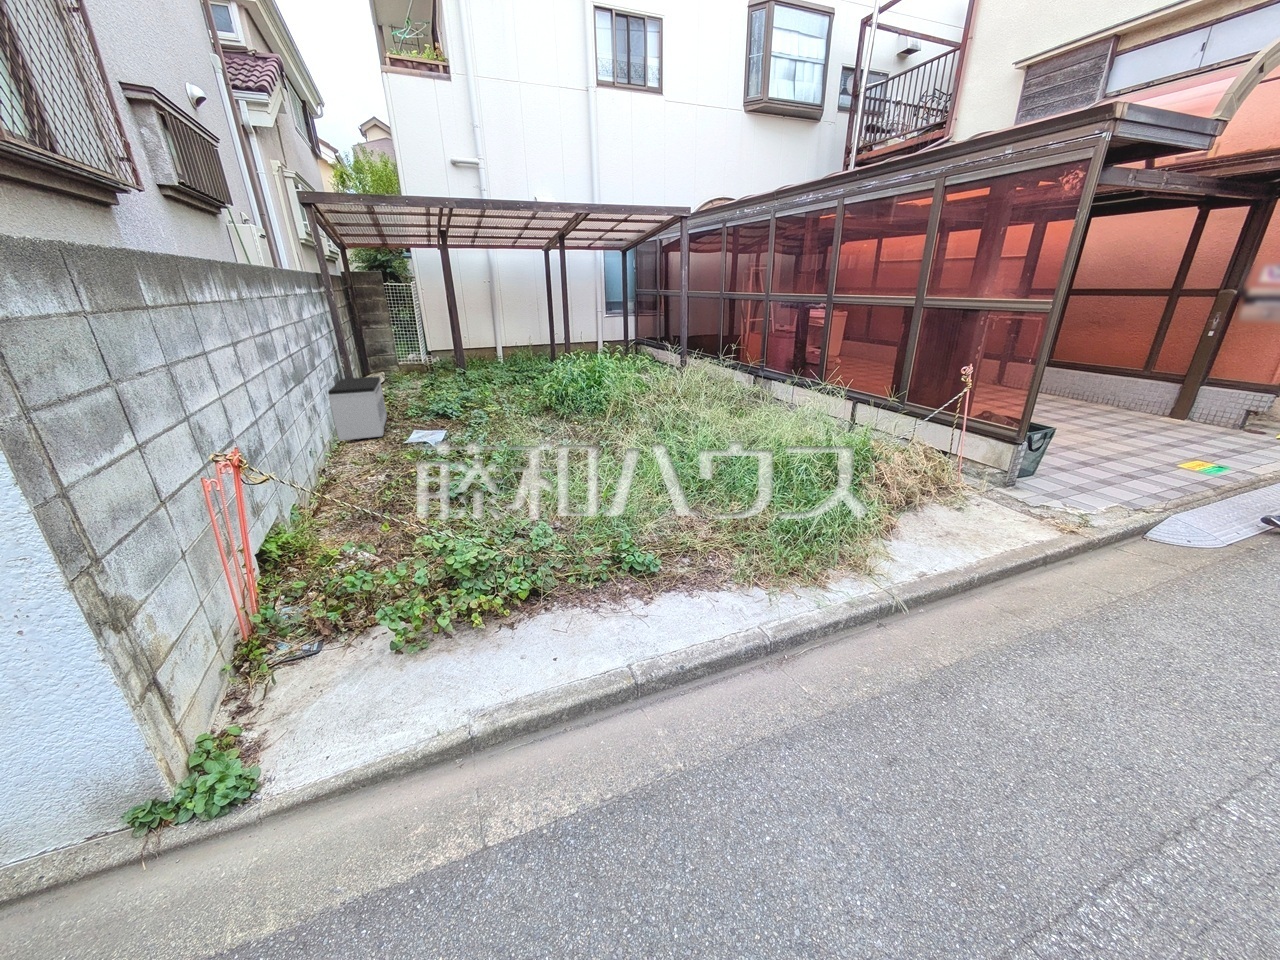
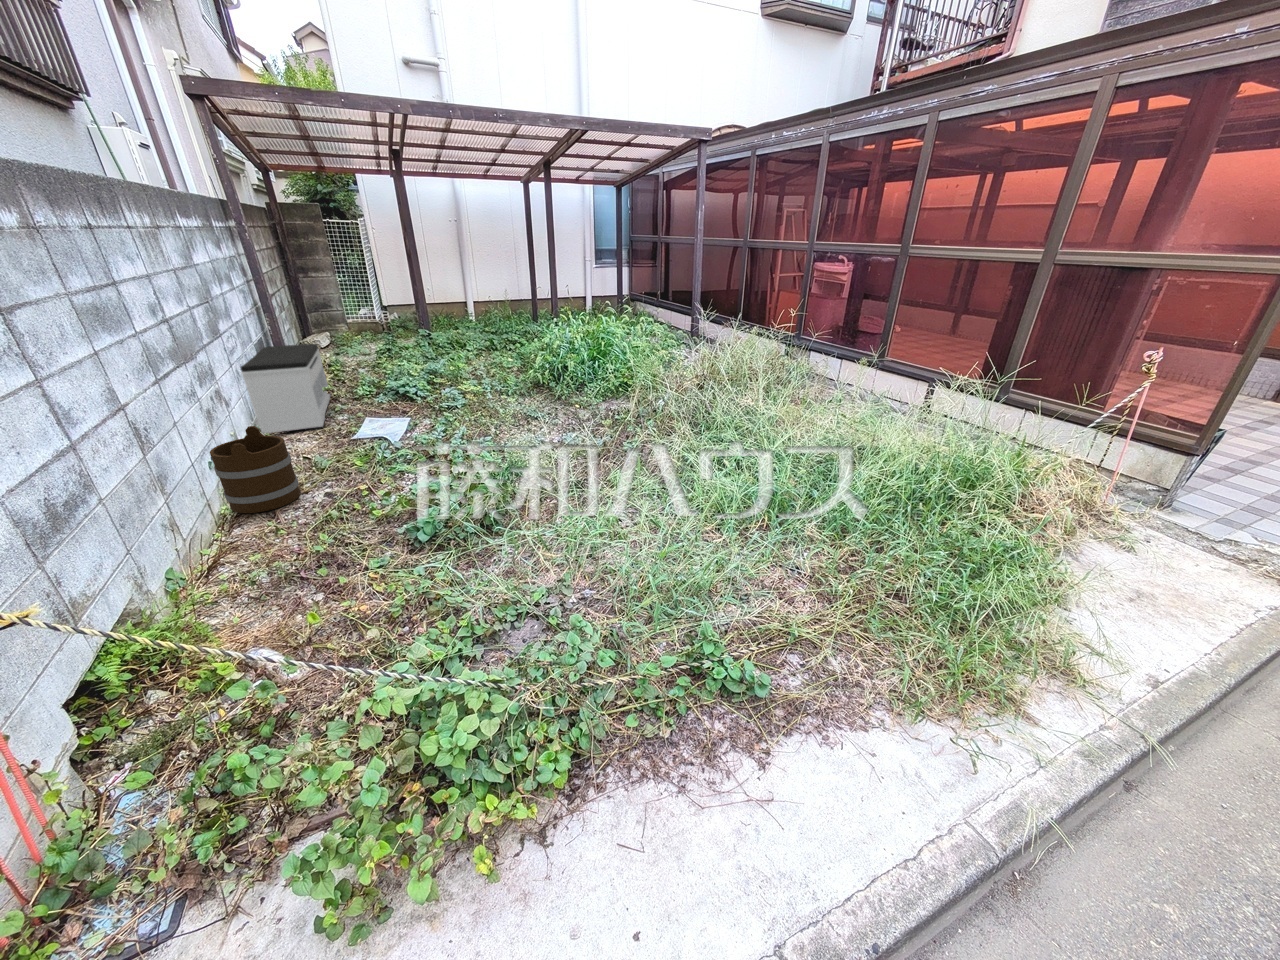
bucket: none [312,428,369,488] -> present [210,426,300,513]

